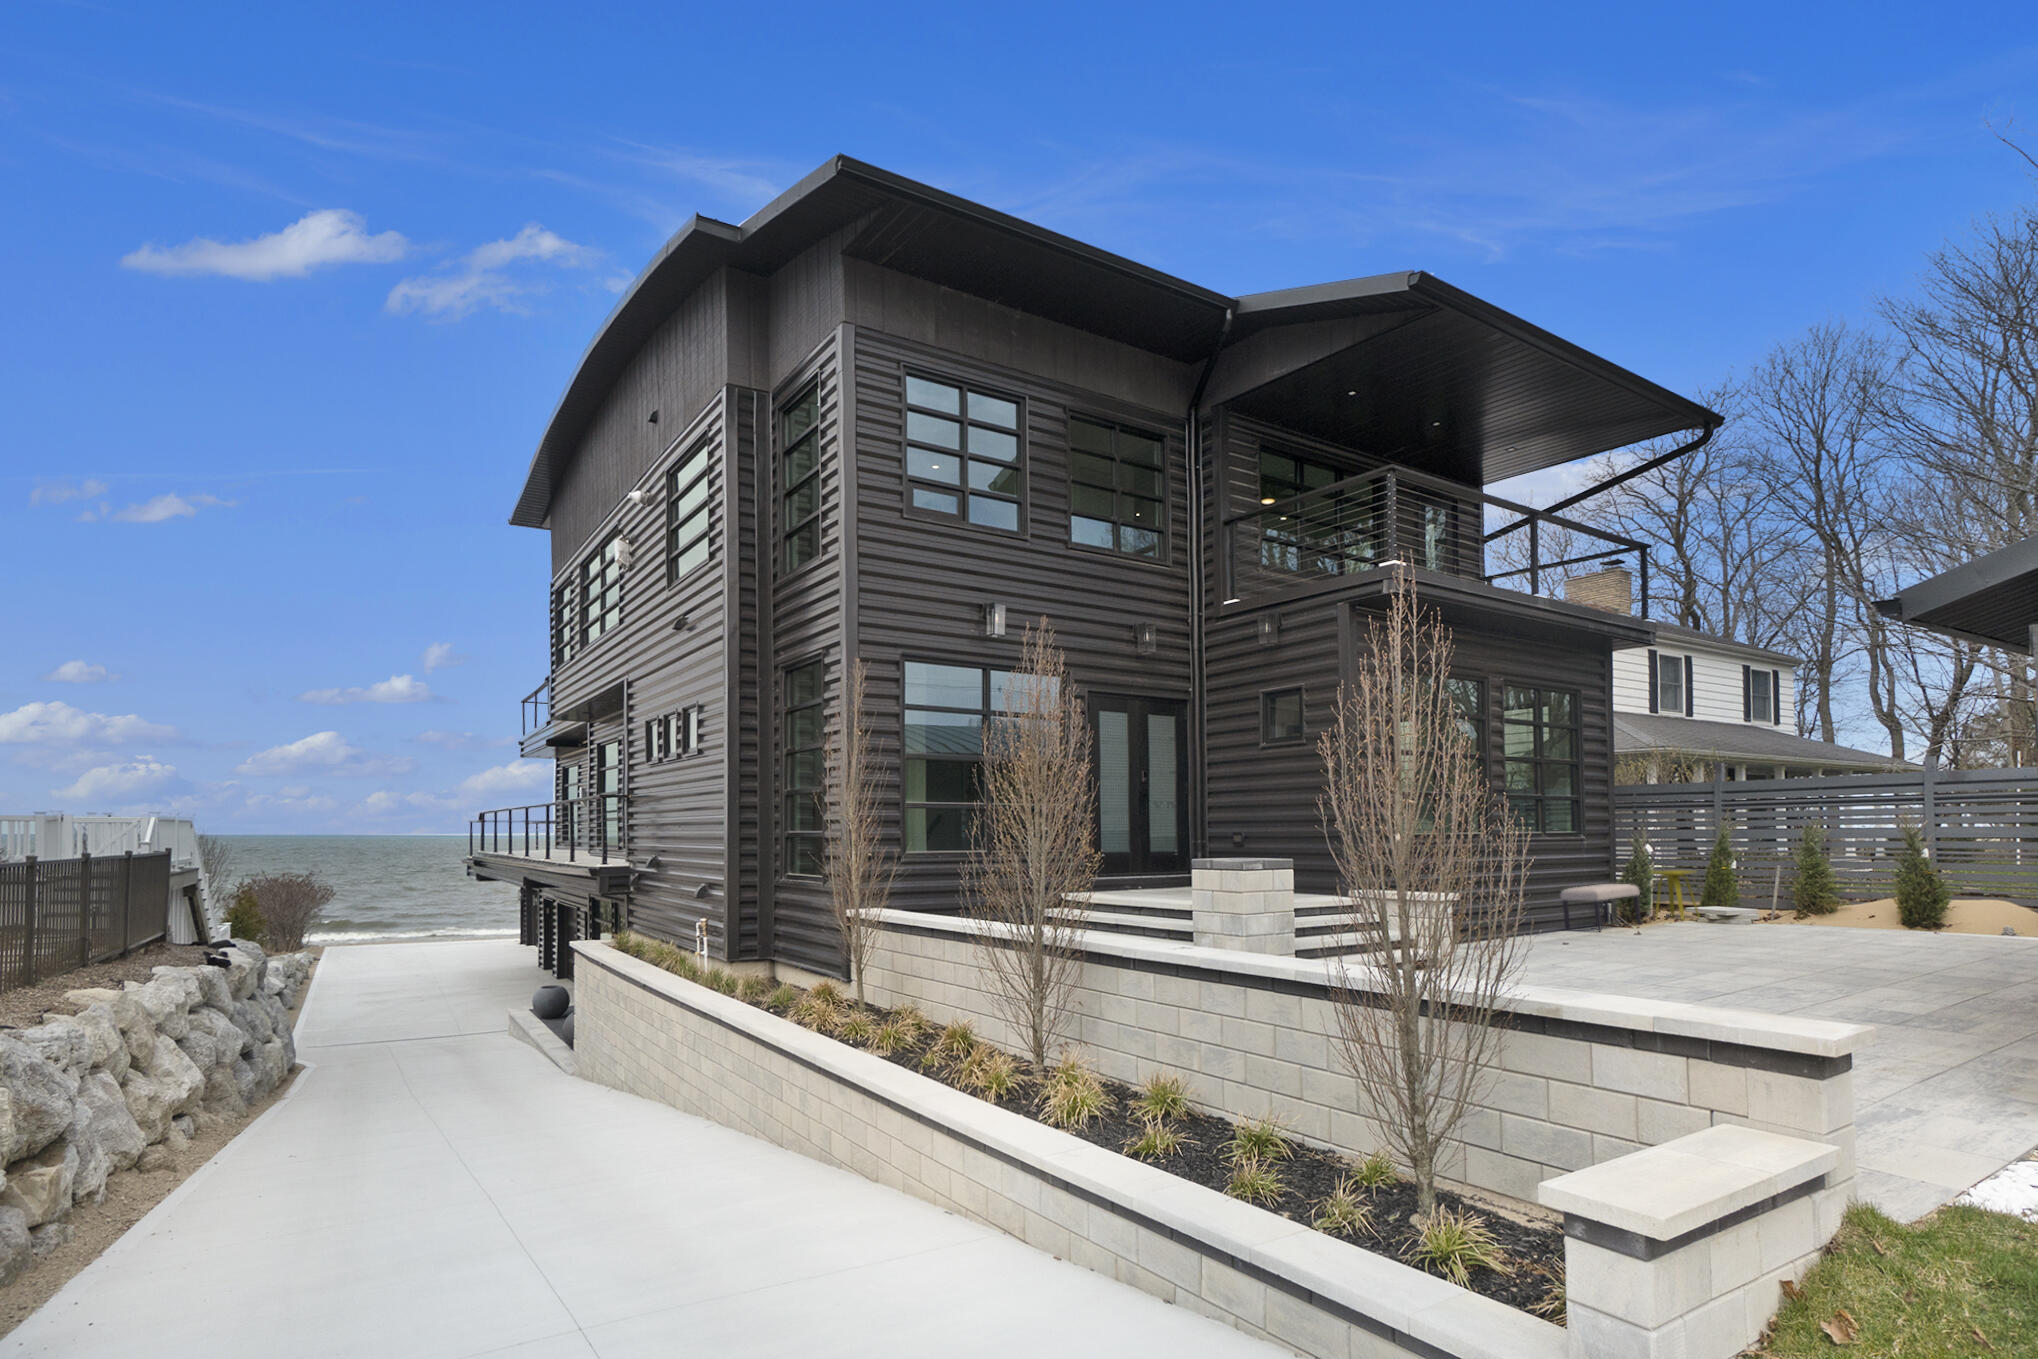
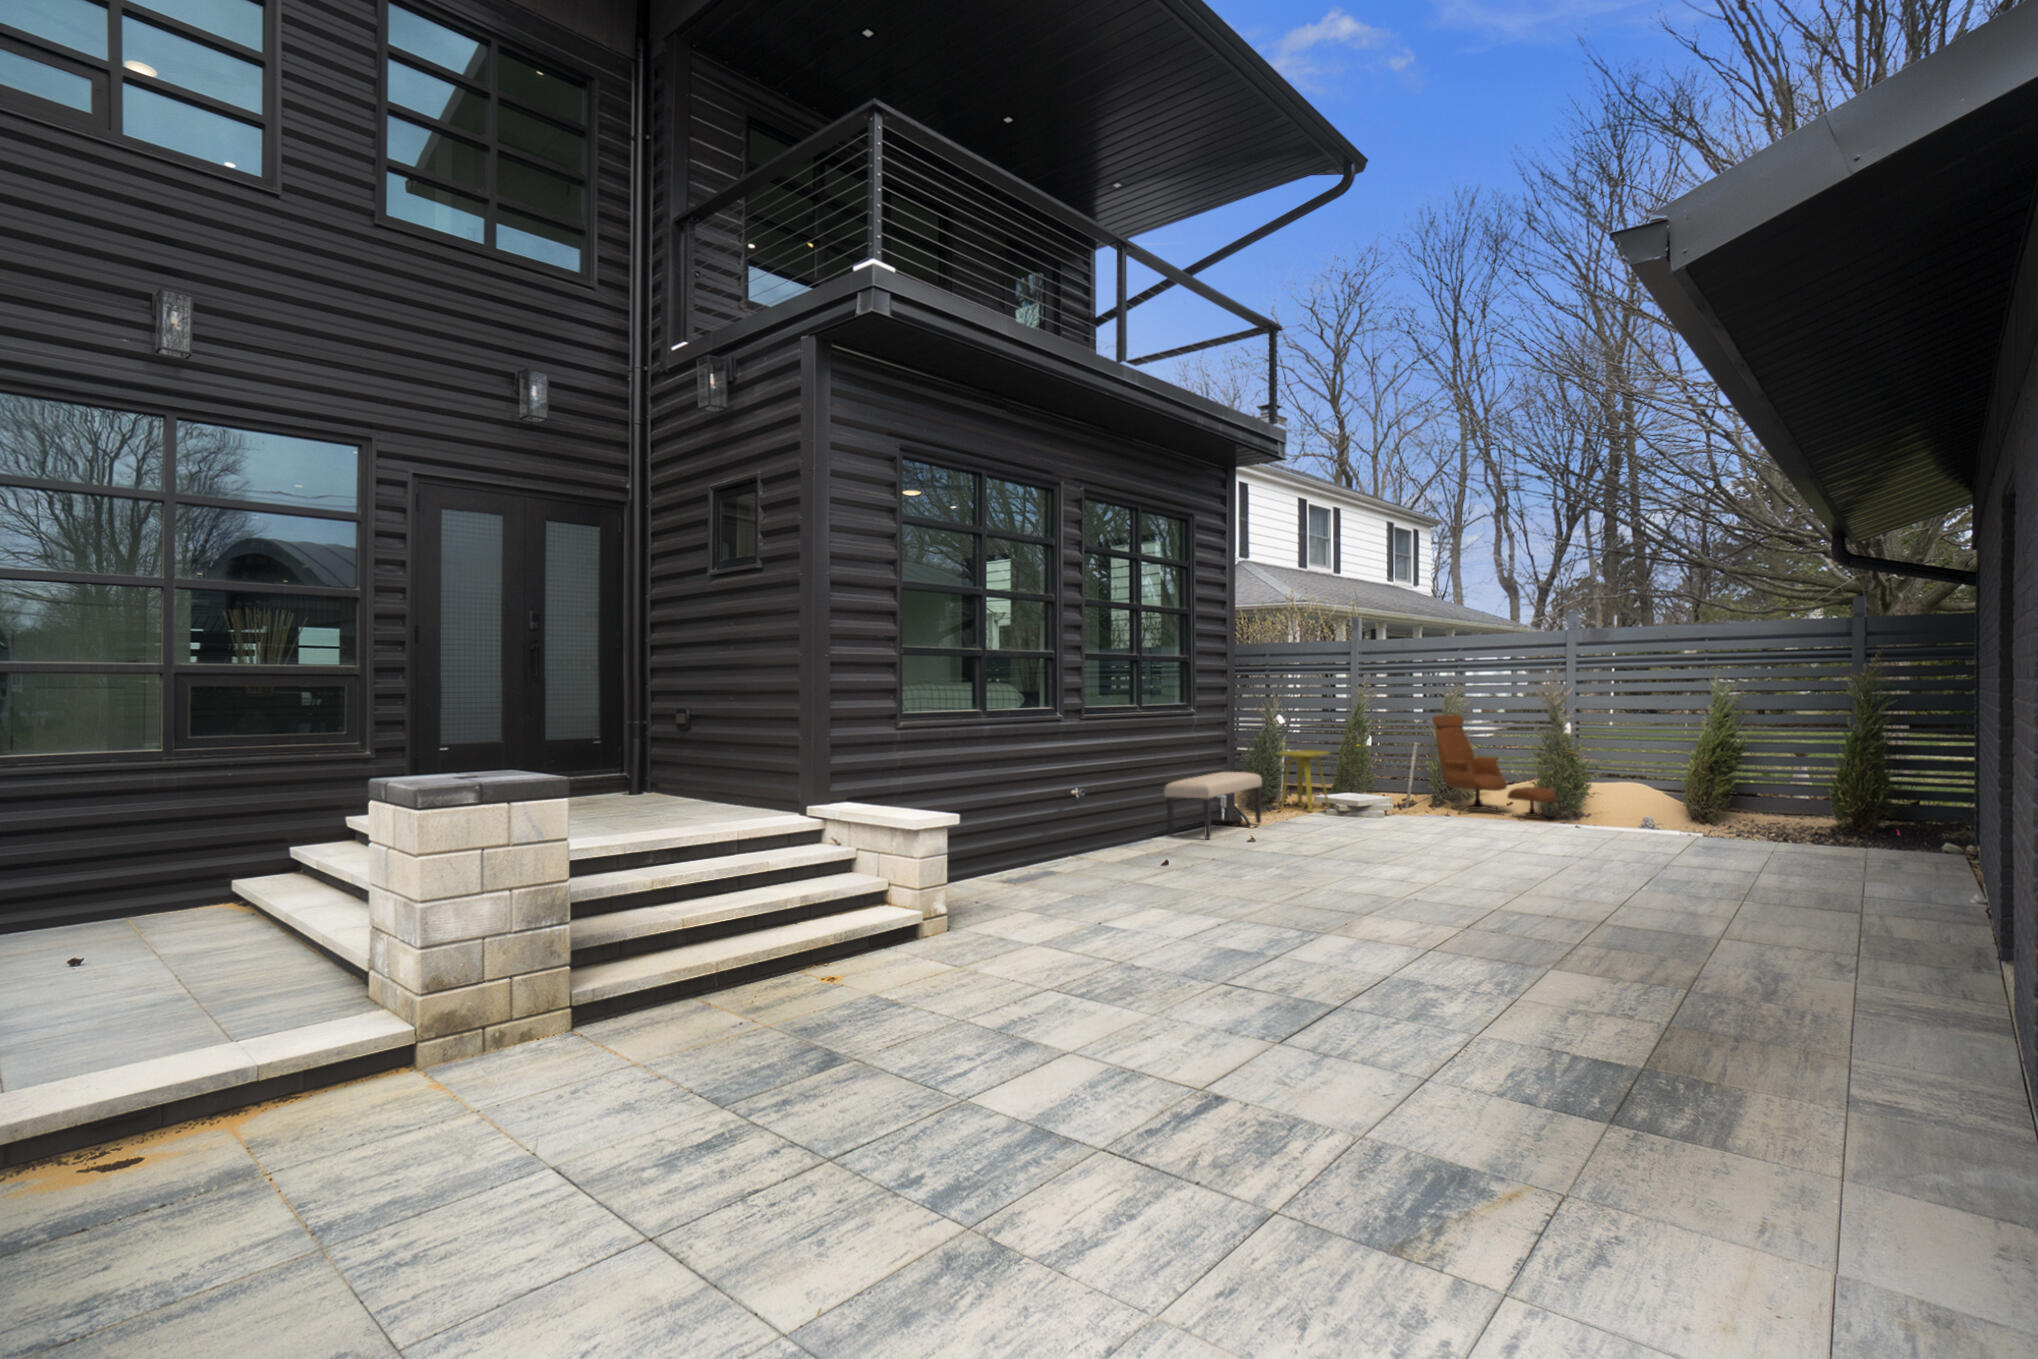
lounge chair: none [1789,840,1907,927] -> present [1433,715,1556,817]

